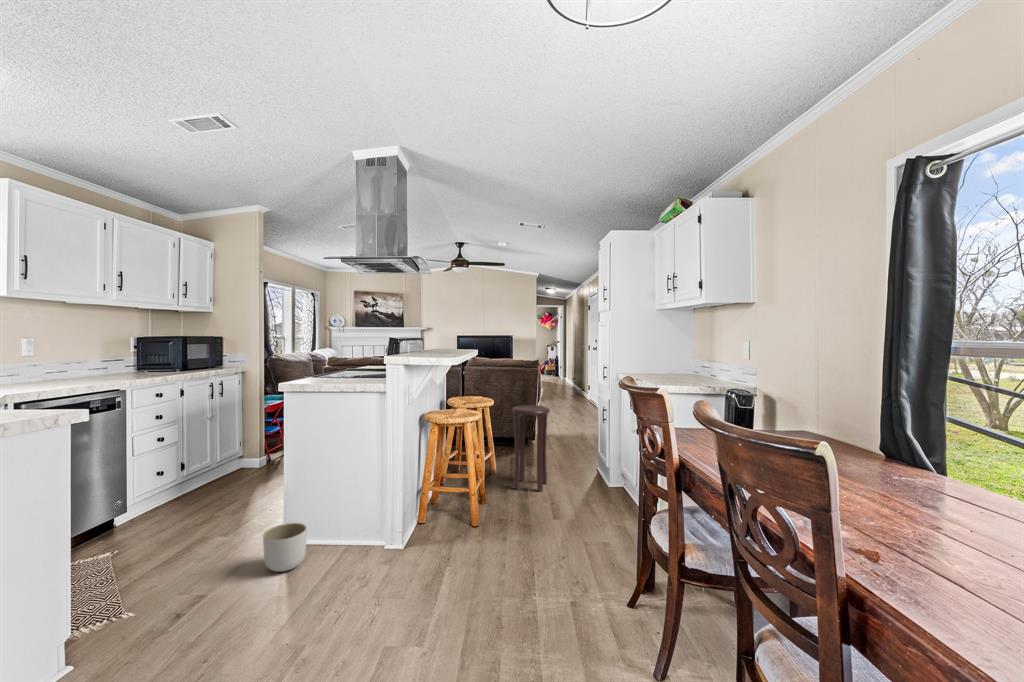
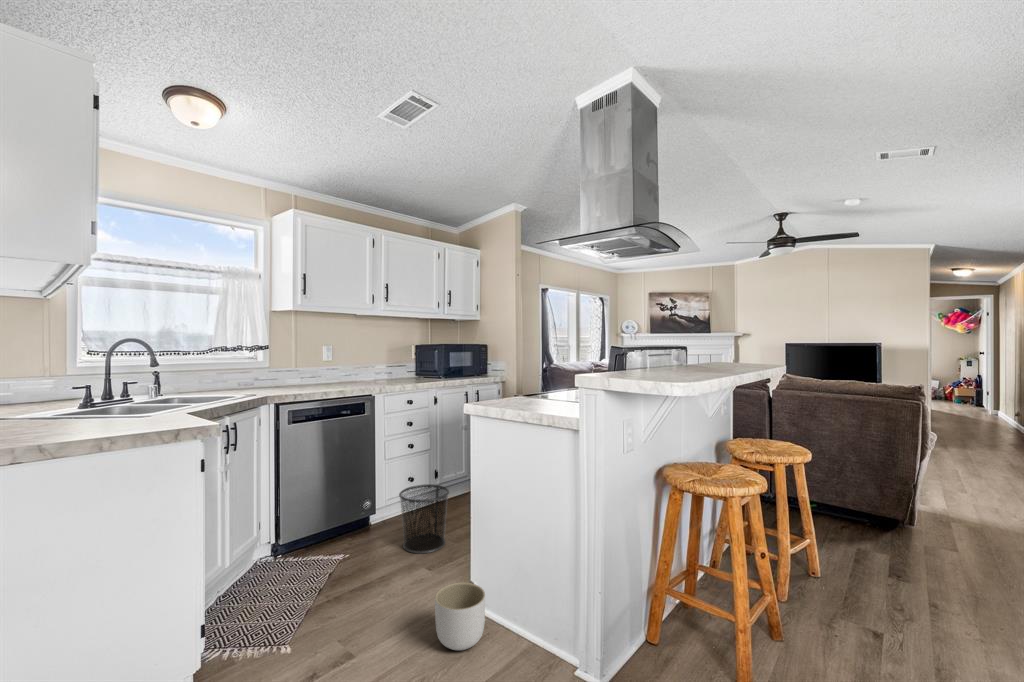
stool: present [512,405,550,491] -> none [846,469,940,648]
waste bin: none [166,469,224,534] -> present [399,484,449,554]

